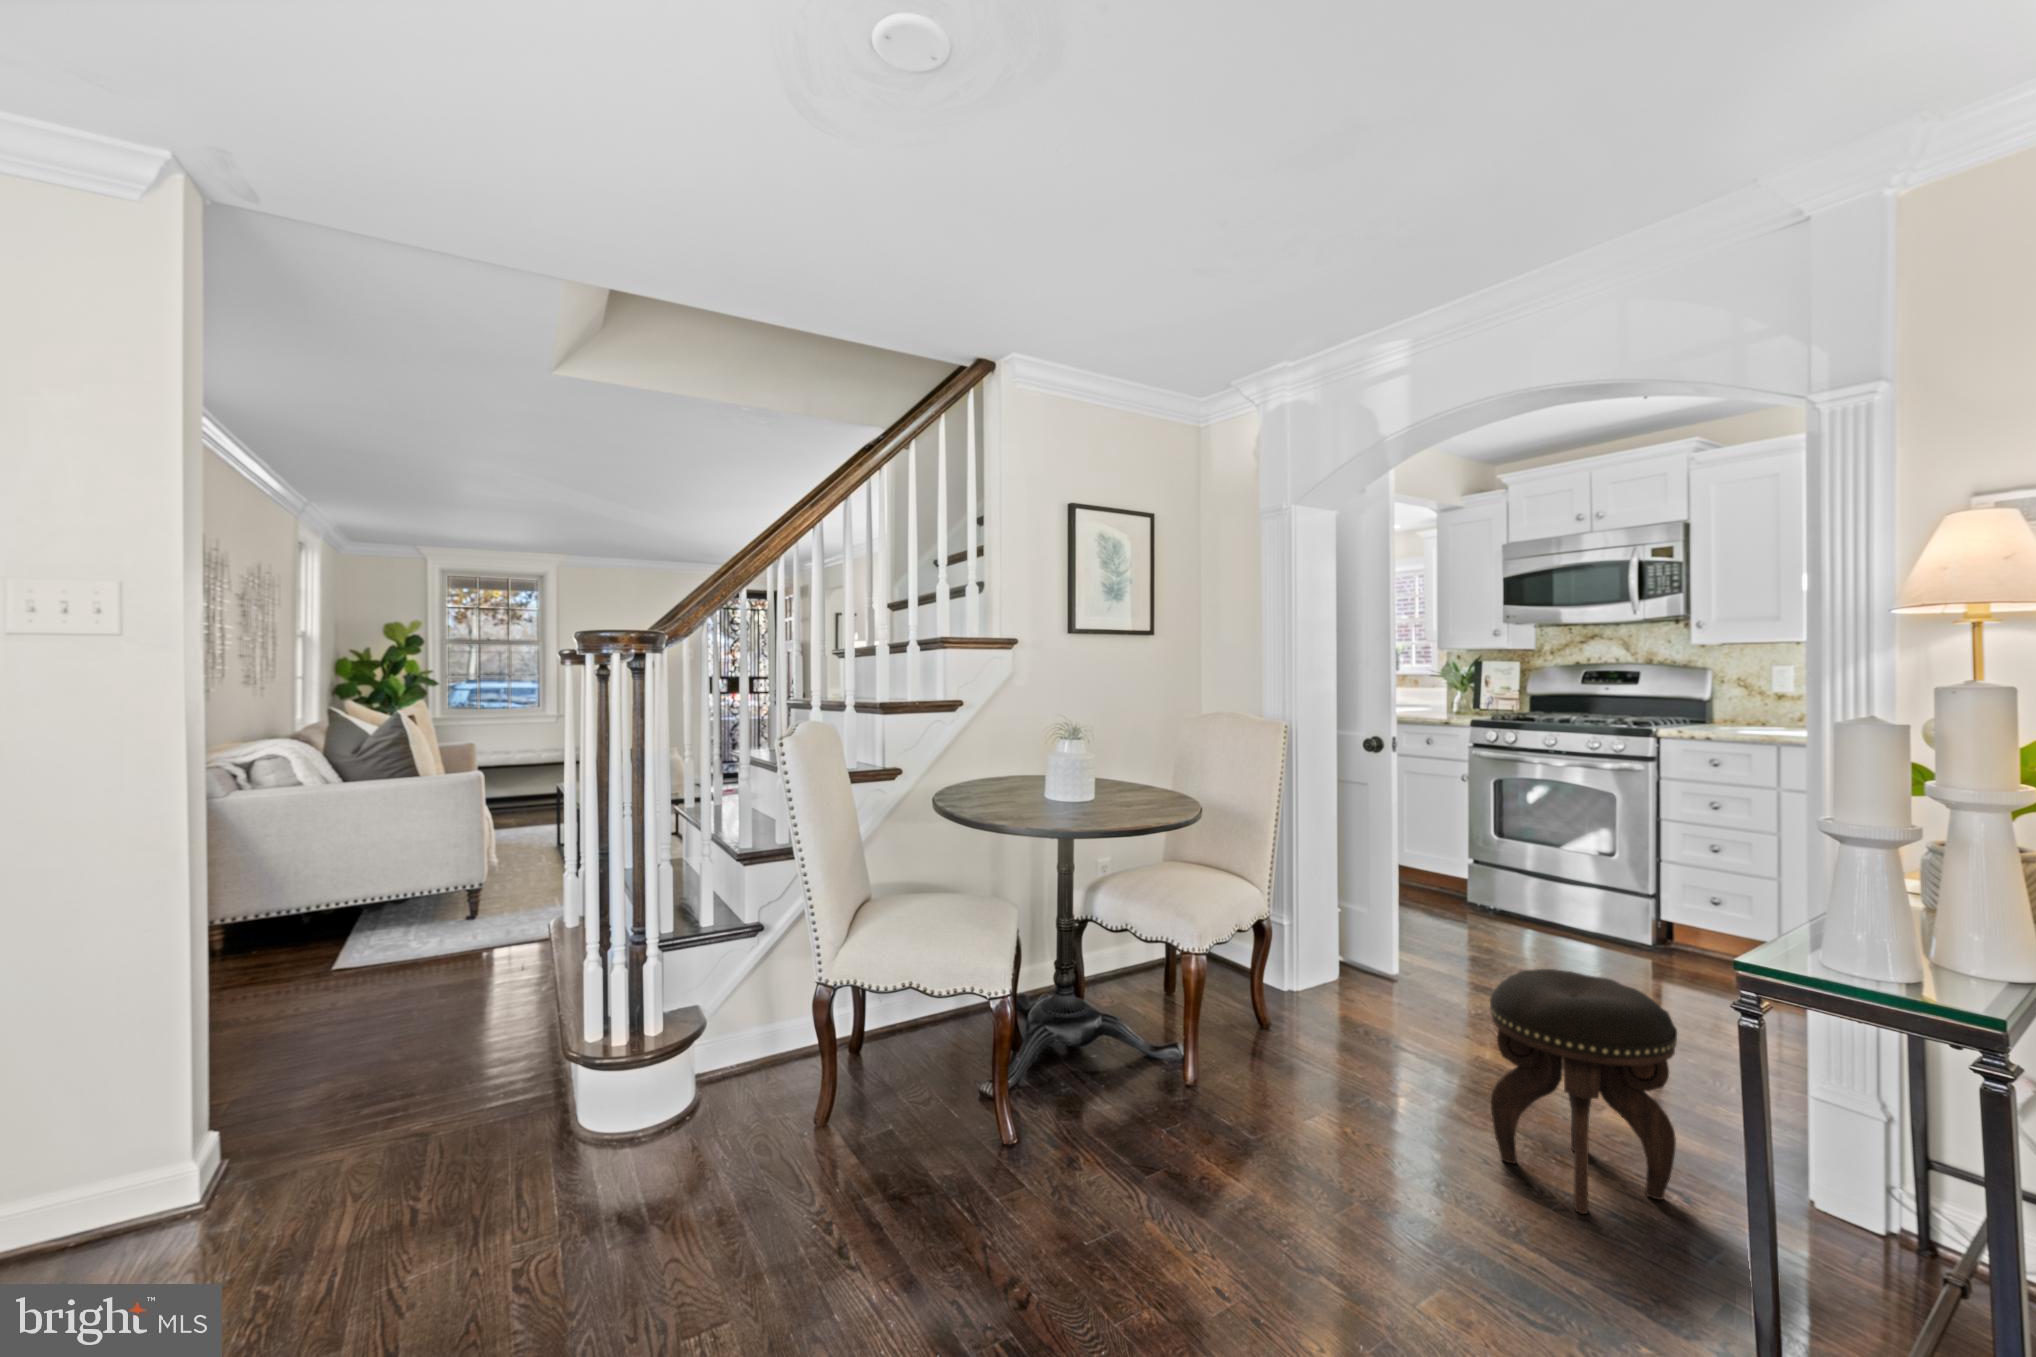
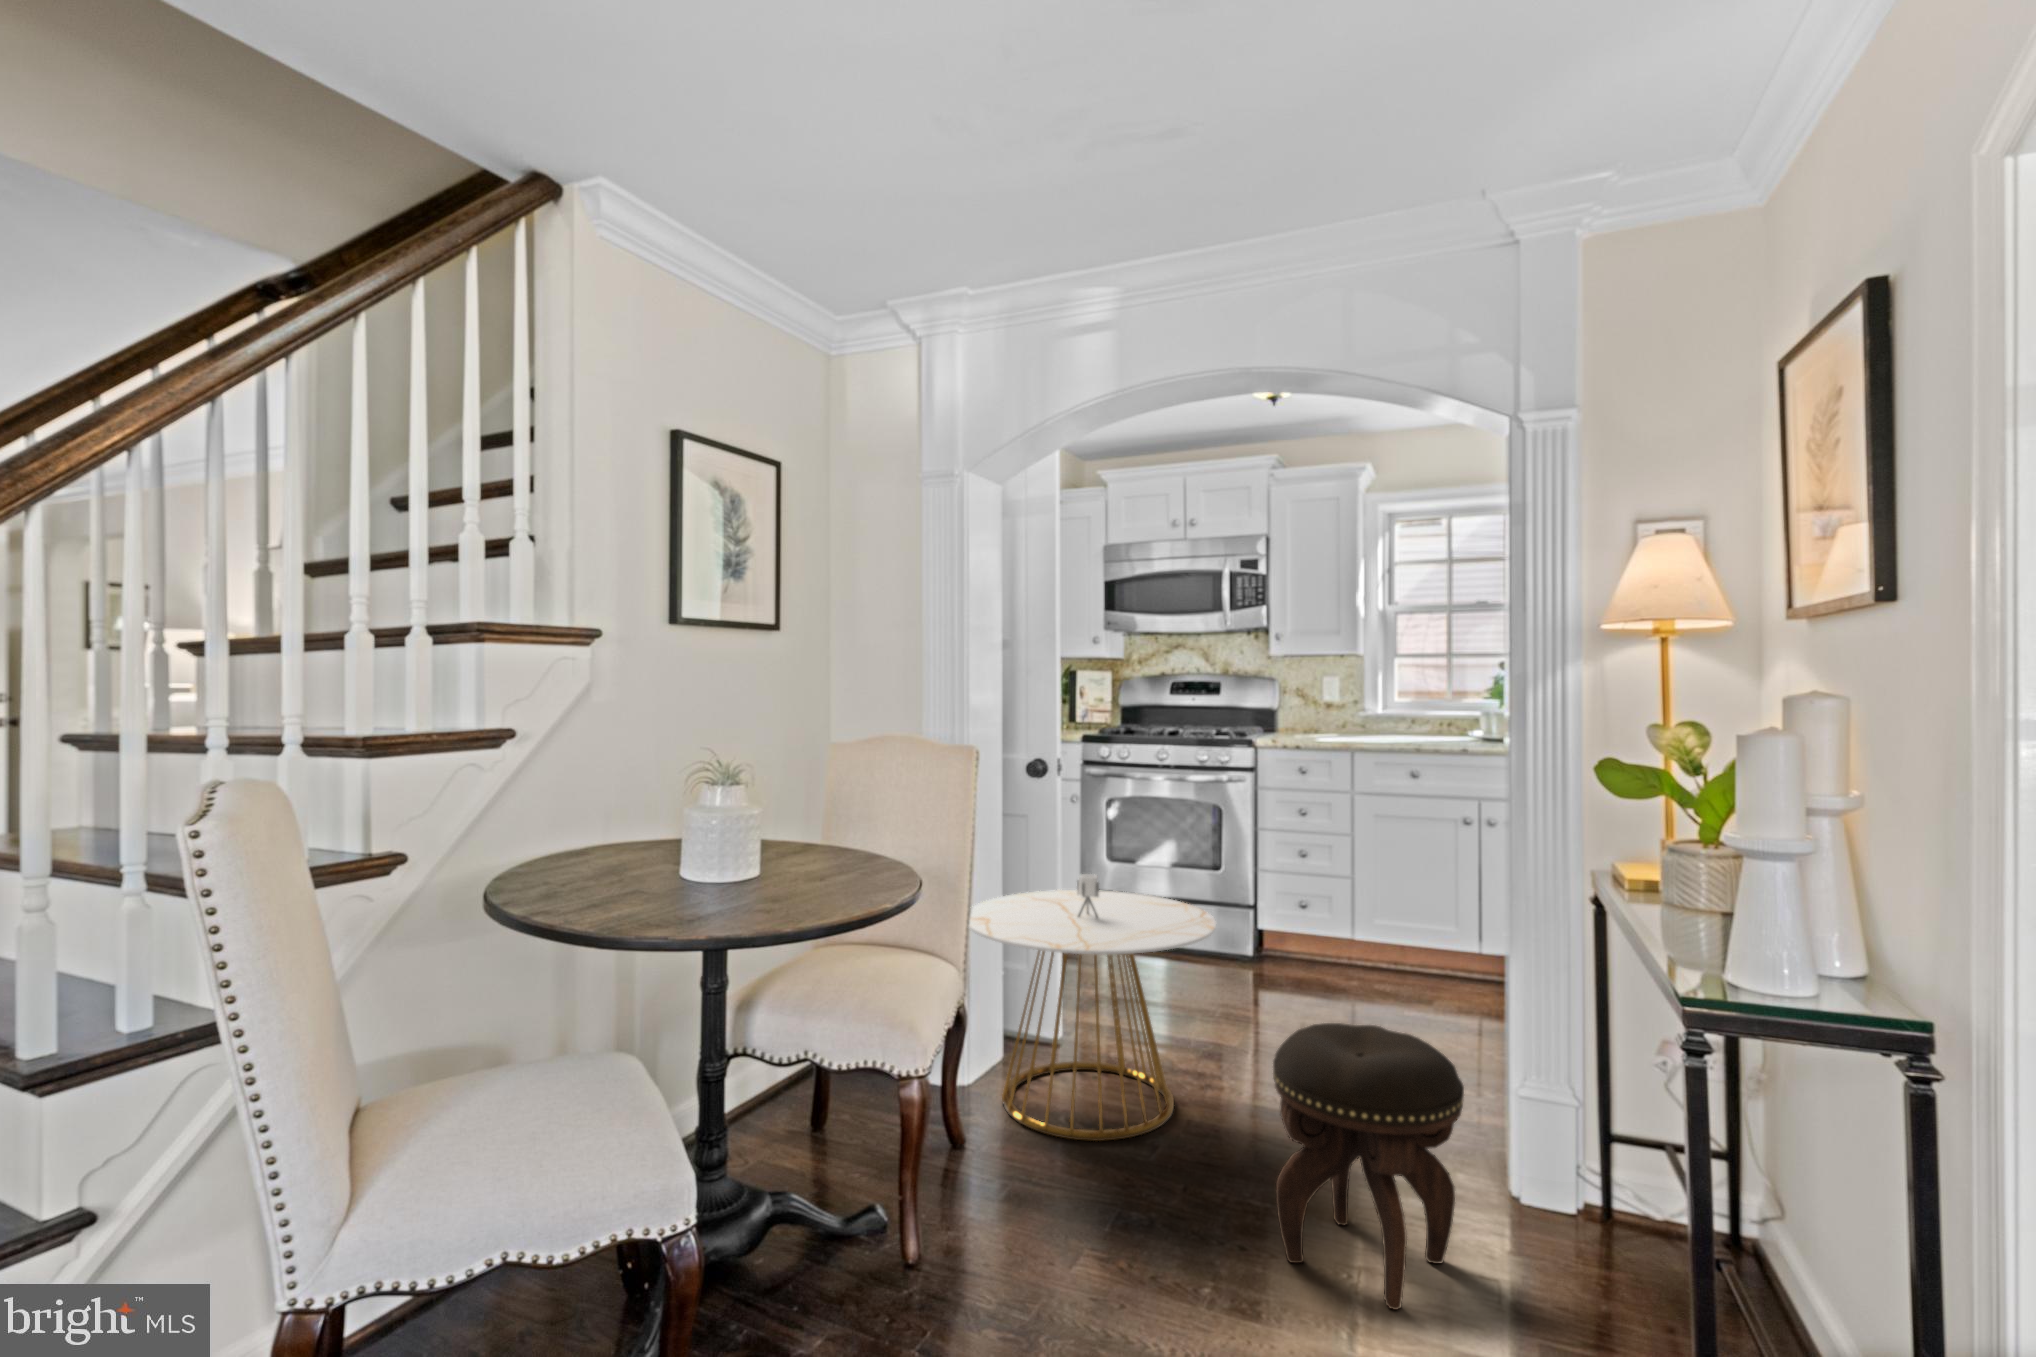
side table: none [1284,833,1512,1054] -> present [969,874,1216,1141]

